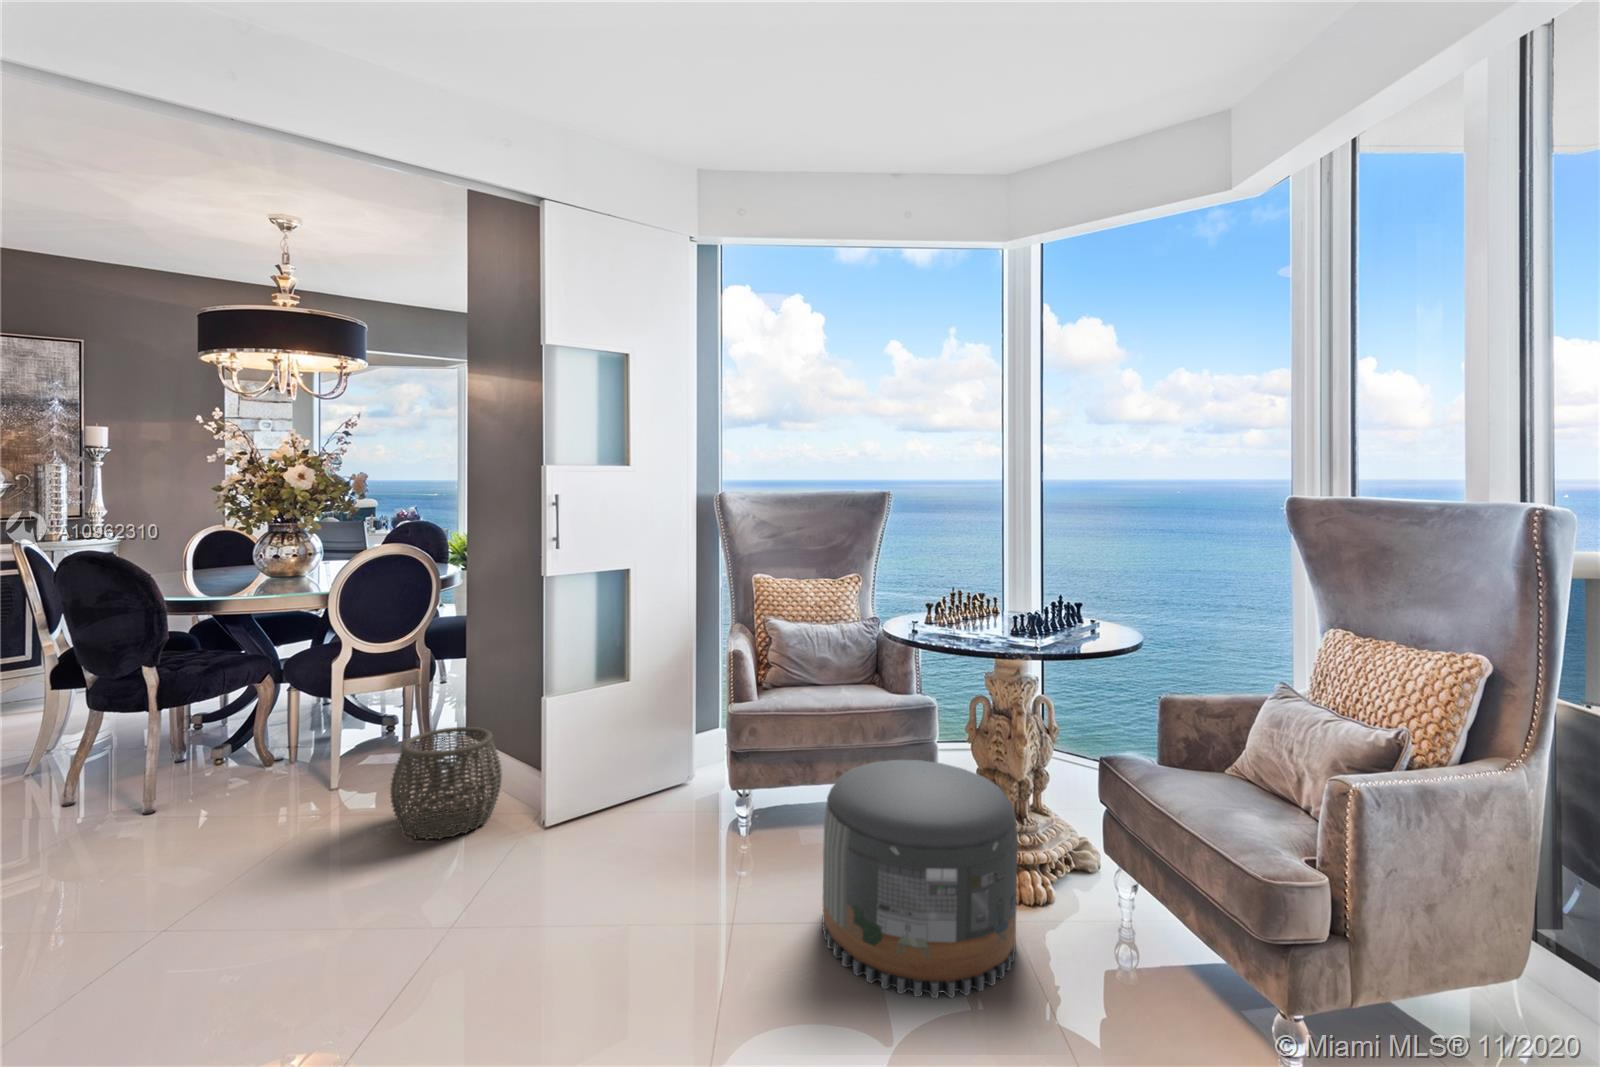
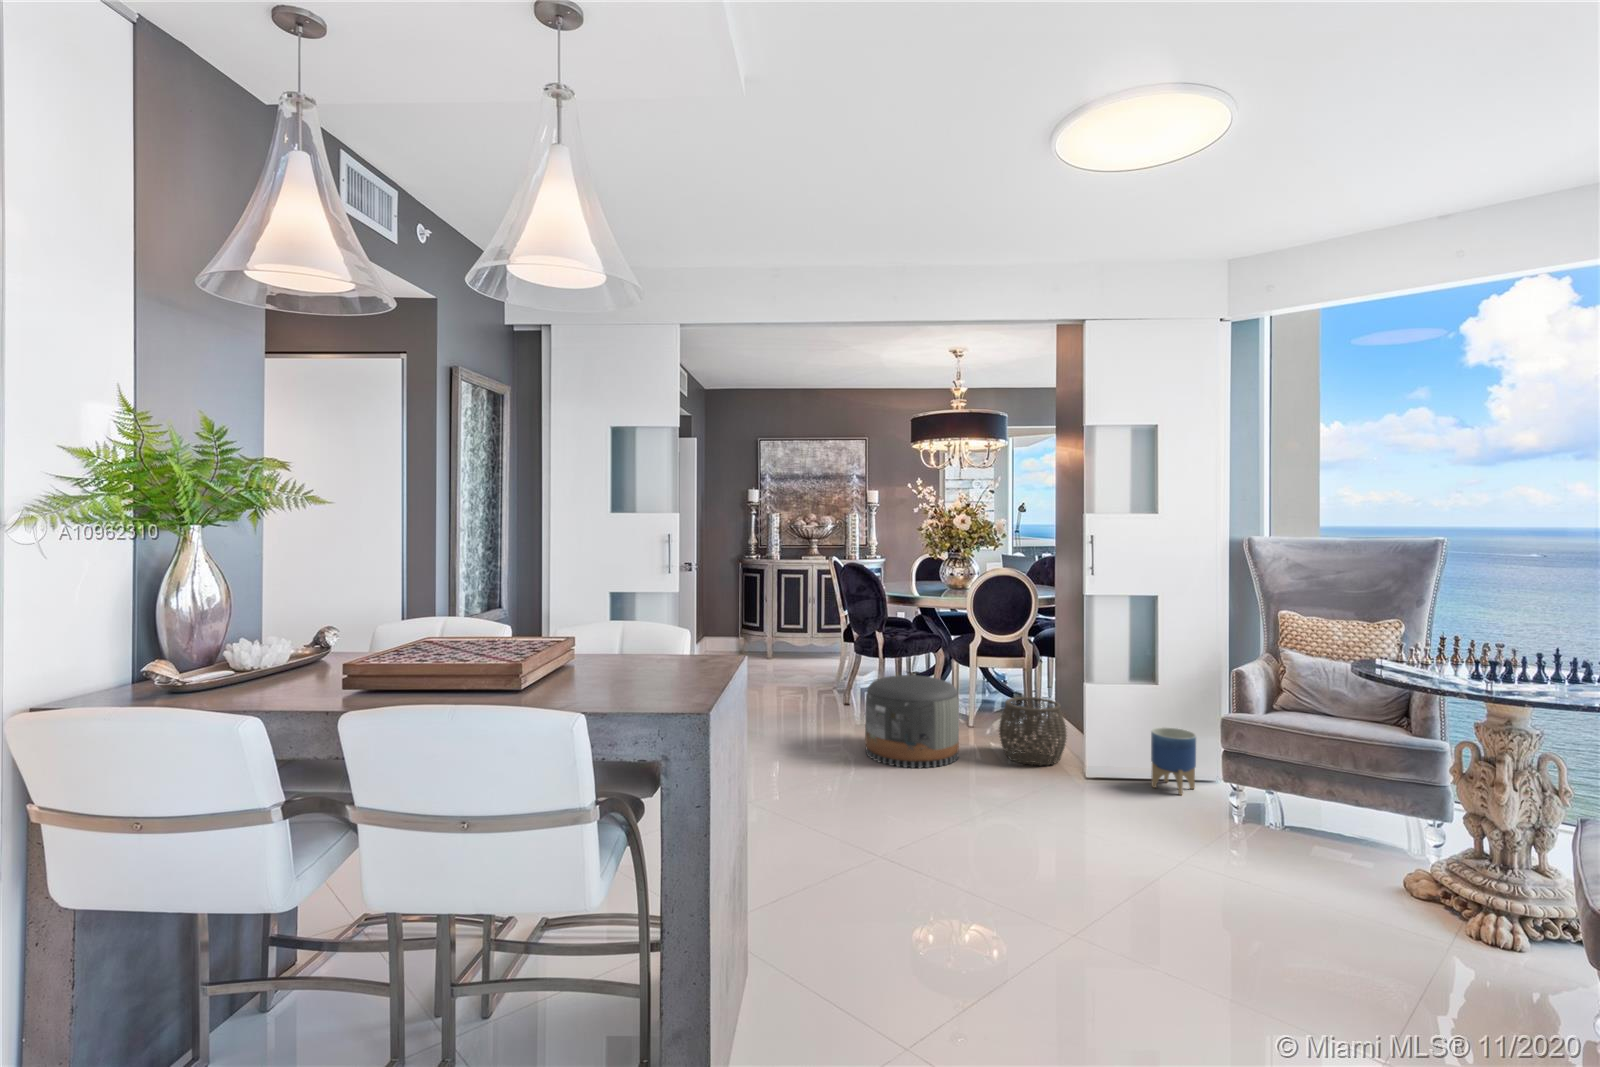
planter: none [623,730,675,817] -> present [1151,727,1196,795]
pouf: present [822,760,1018,998] -> present [865,675,959,768]

